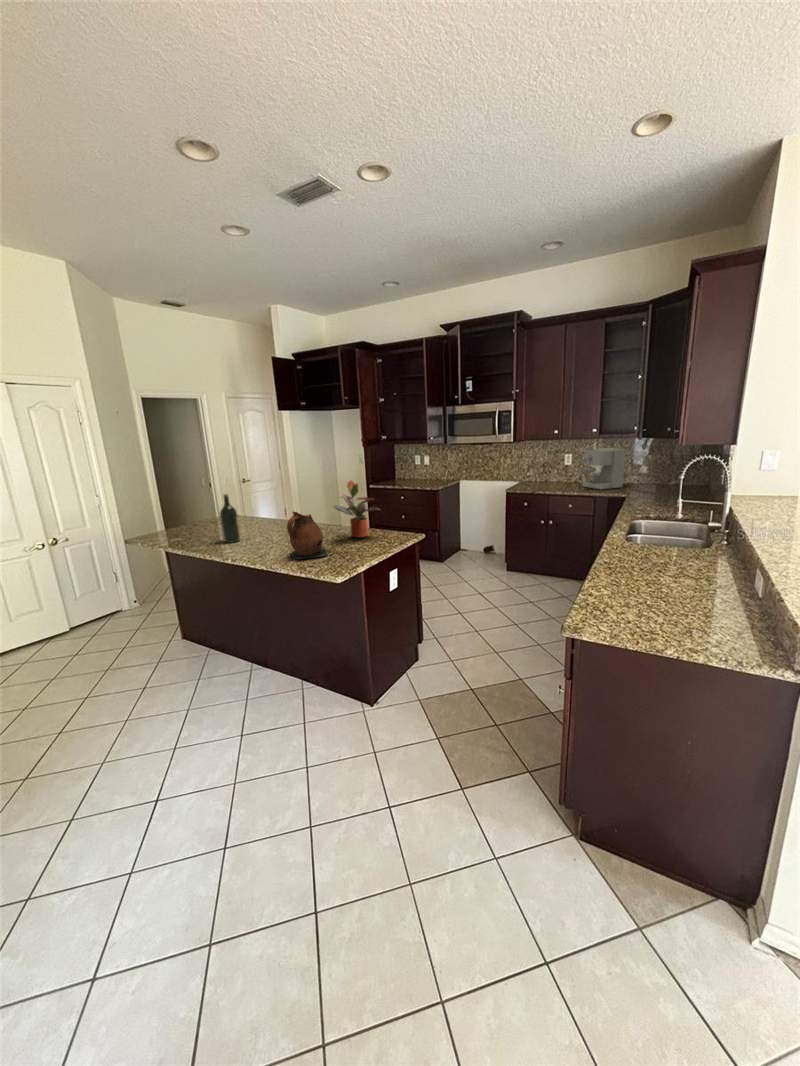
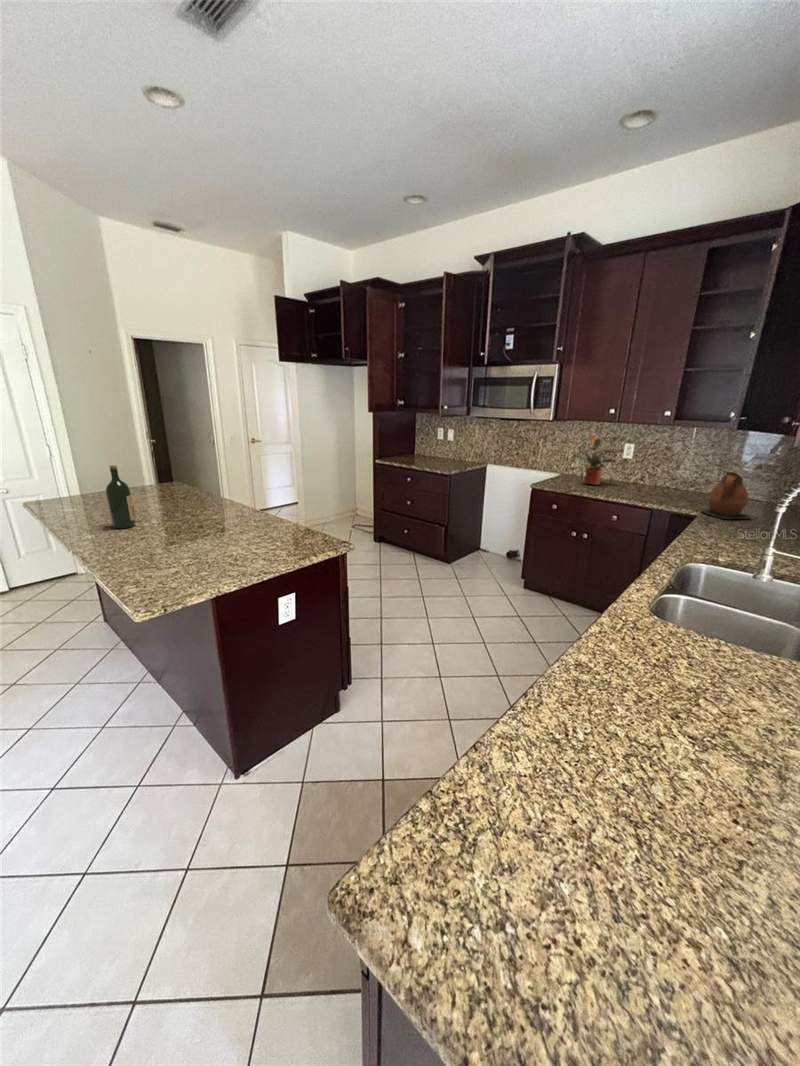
coffee maker: present [582,448,626,490] -> none [640,439,712,499]
potted plant: present [333,480,380,538] -> present [578,435,617,485]
ceramic pitcher: present [287,511,328,559] -> present [703,471,751,519]

